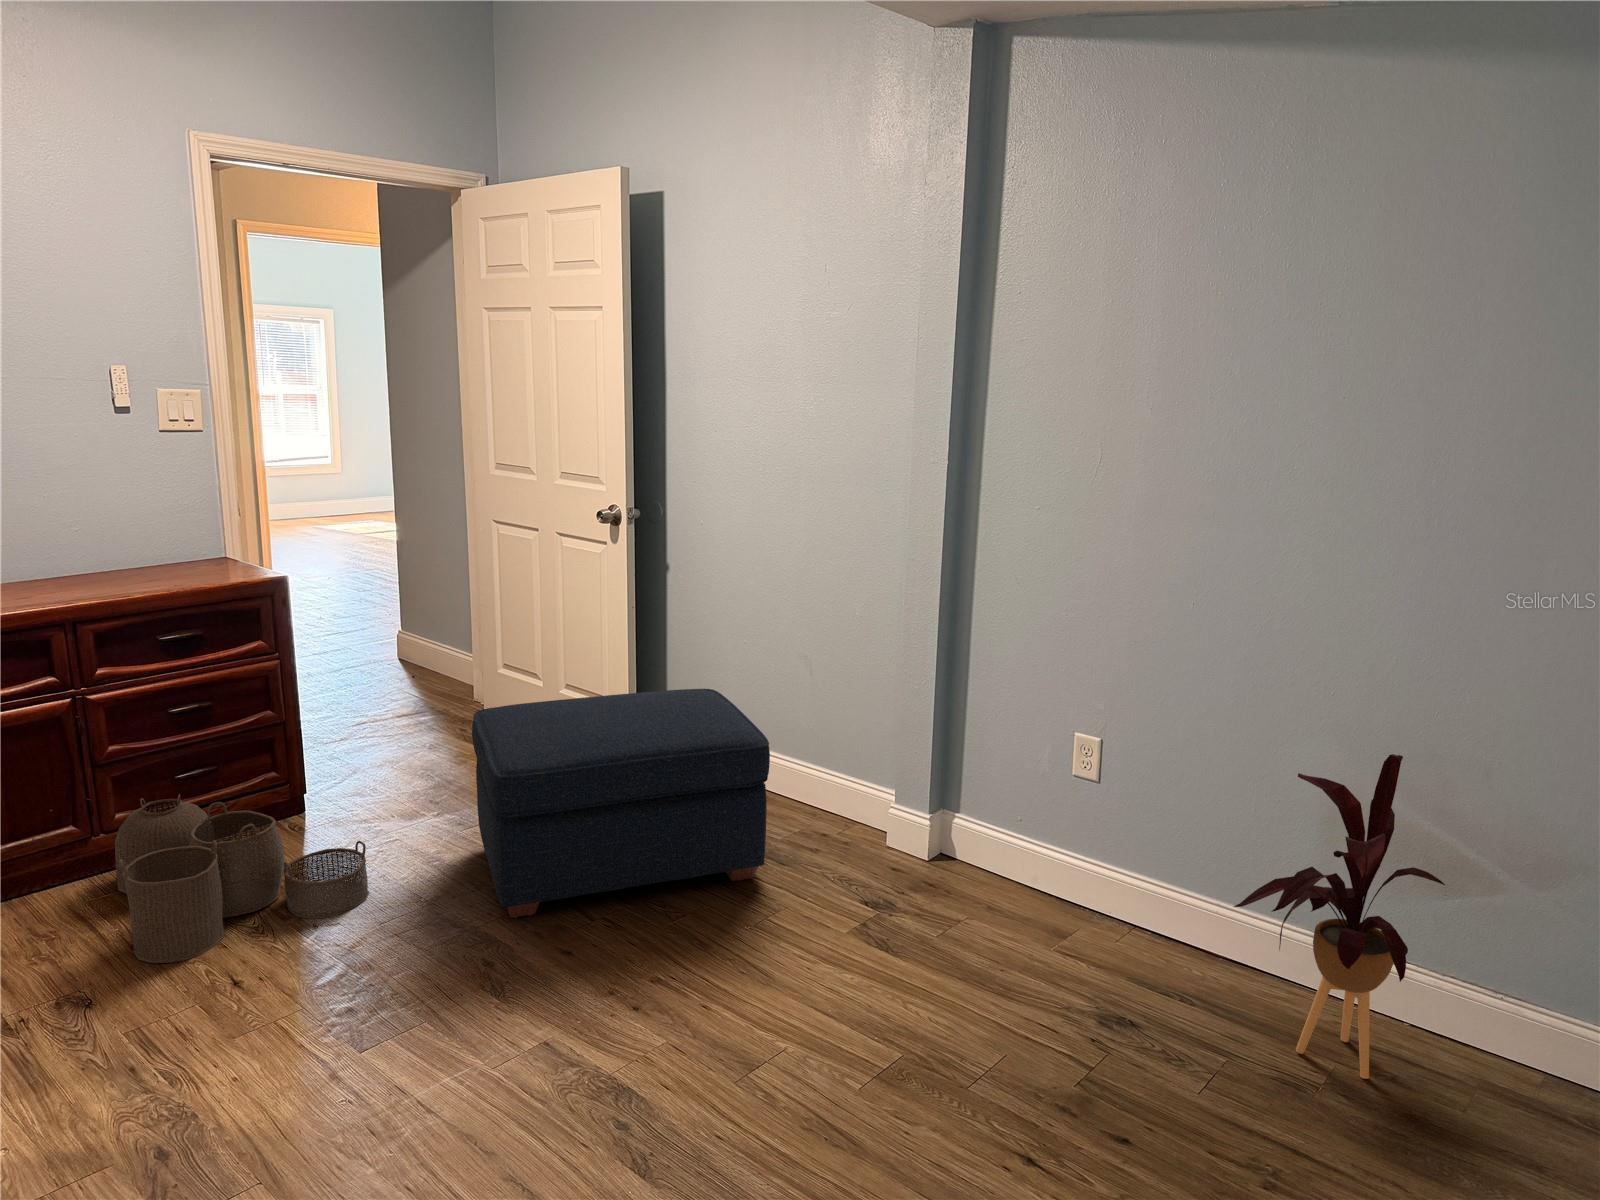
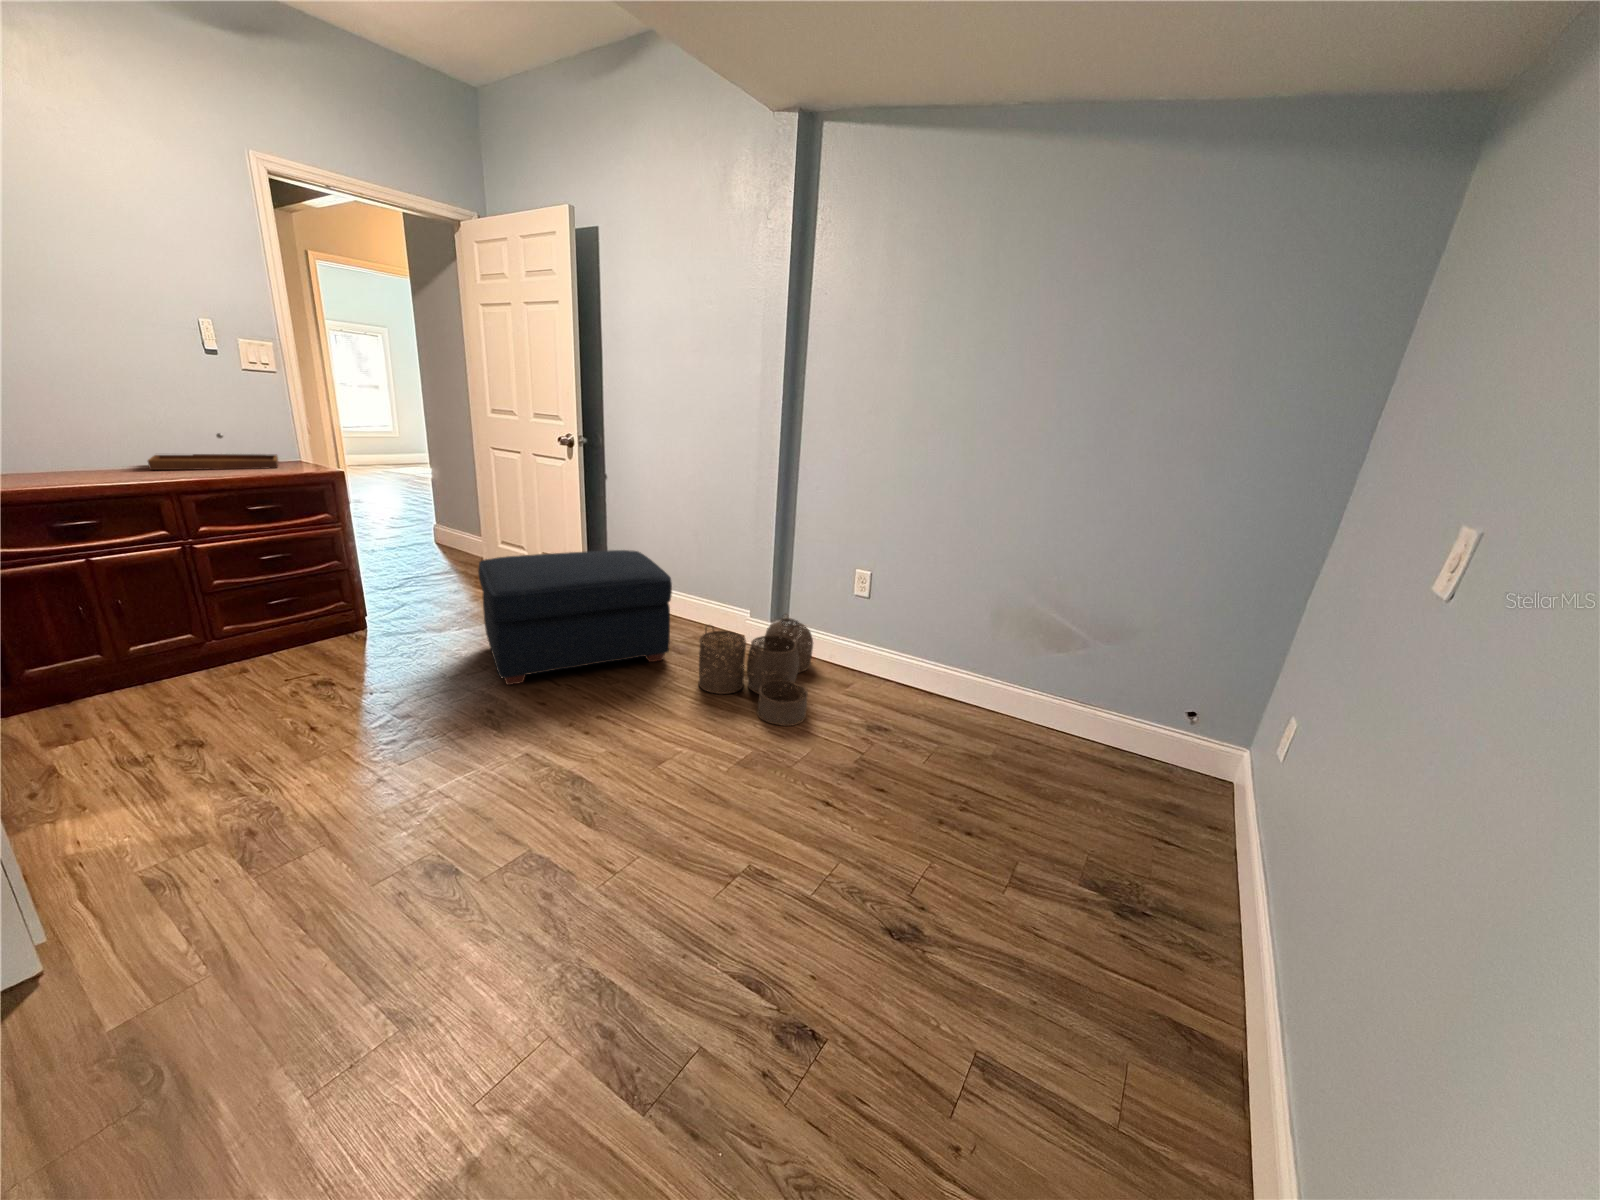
tray: none [41,527,201,586] -> present [148,433,279,470]
house plant: present [1234,754,1445,1079] -> none [937,572,1050,752]
woven basket: present [115,794,369,963] -> present [699,618,813,726]

